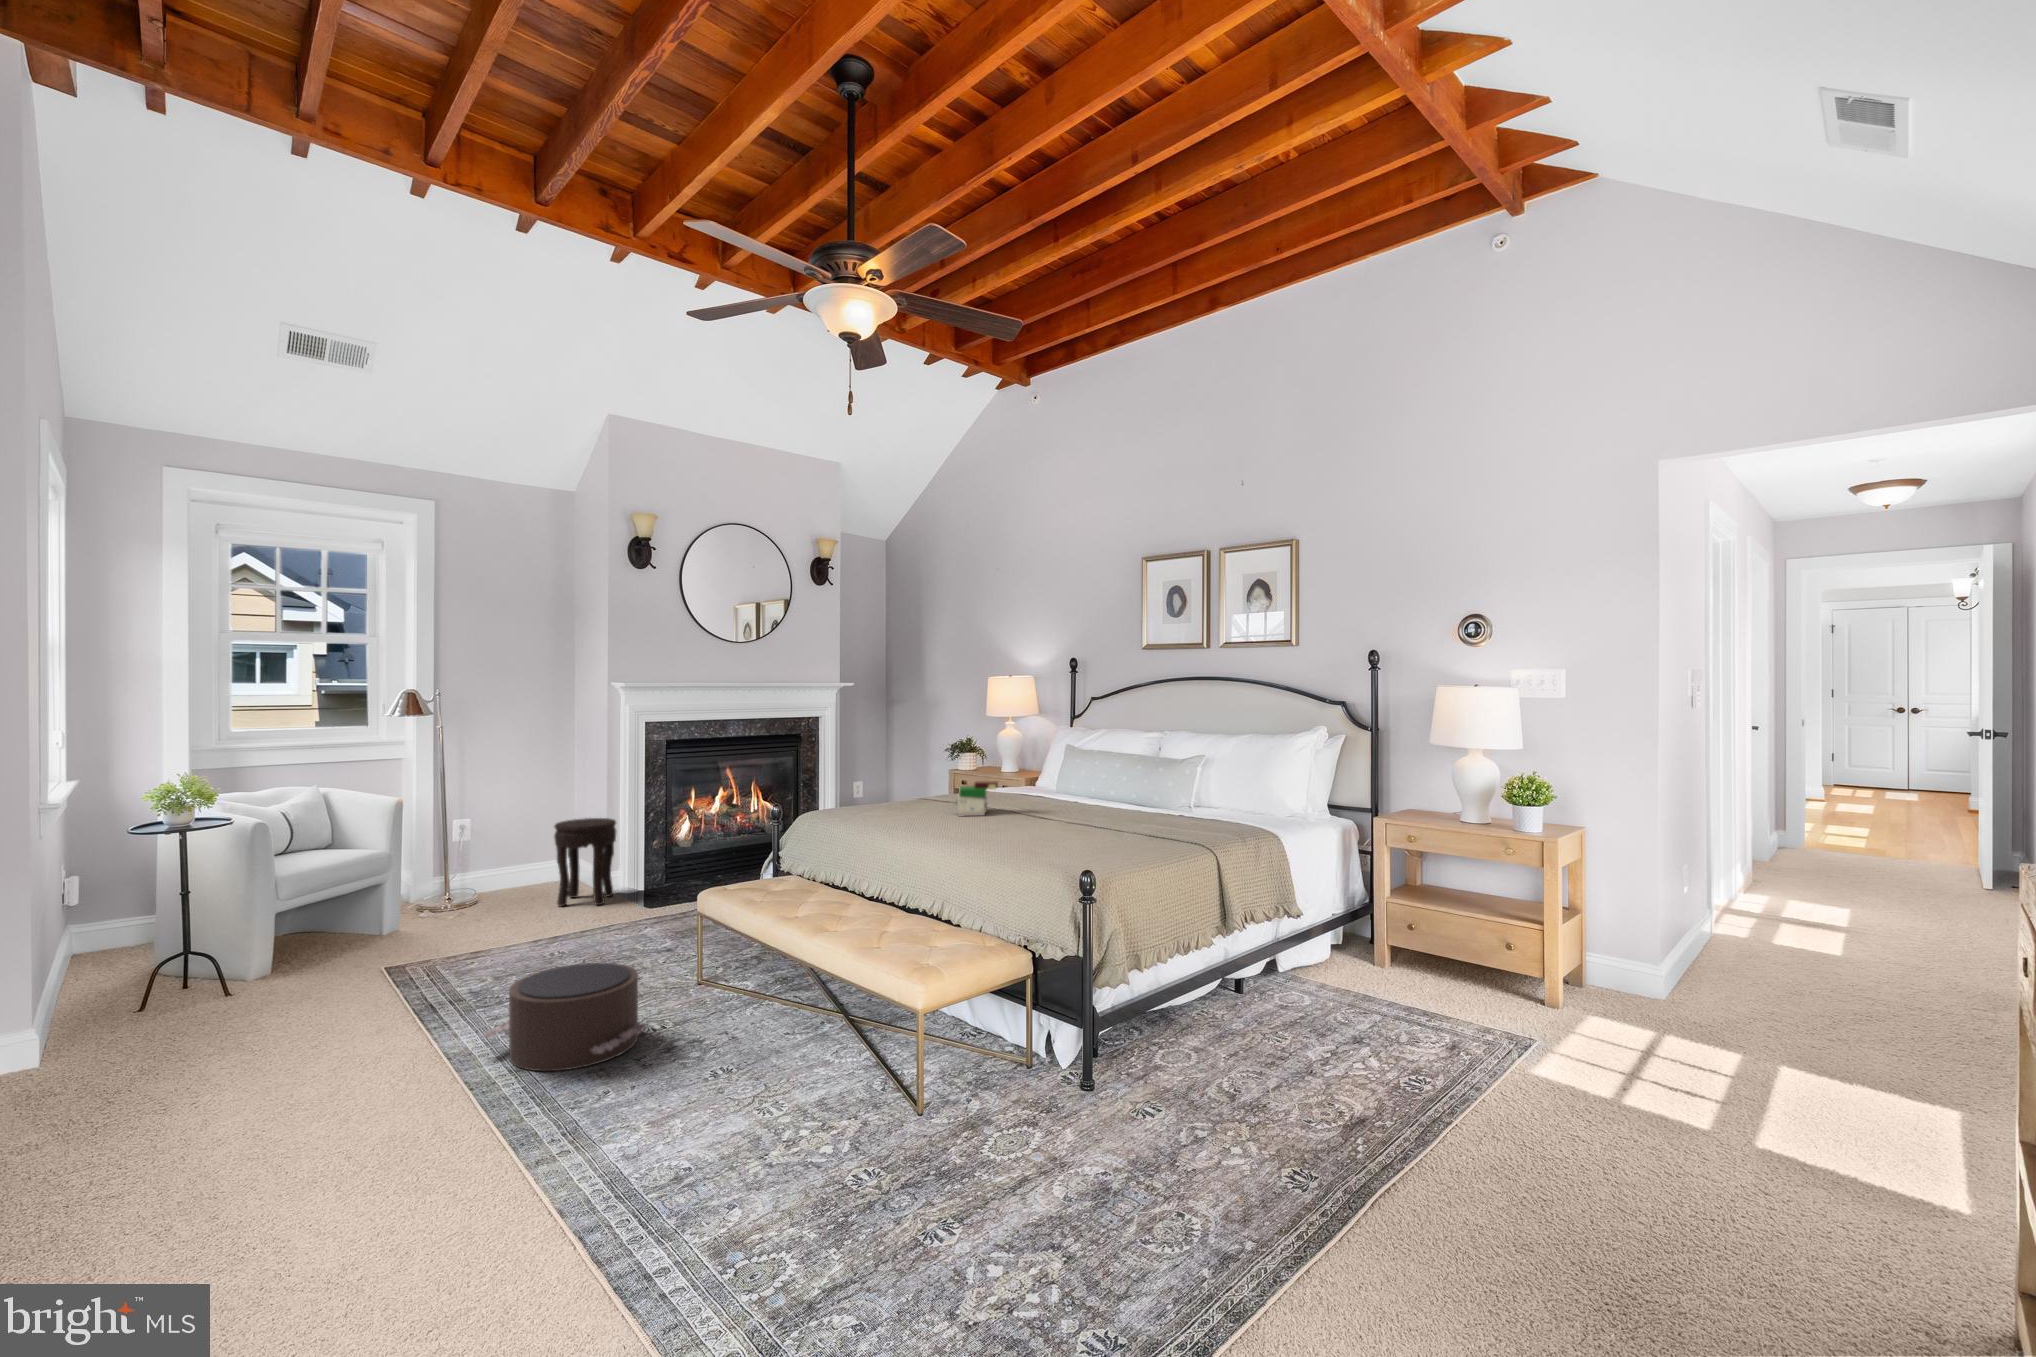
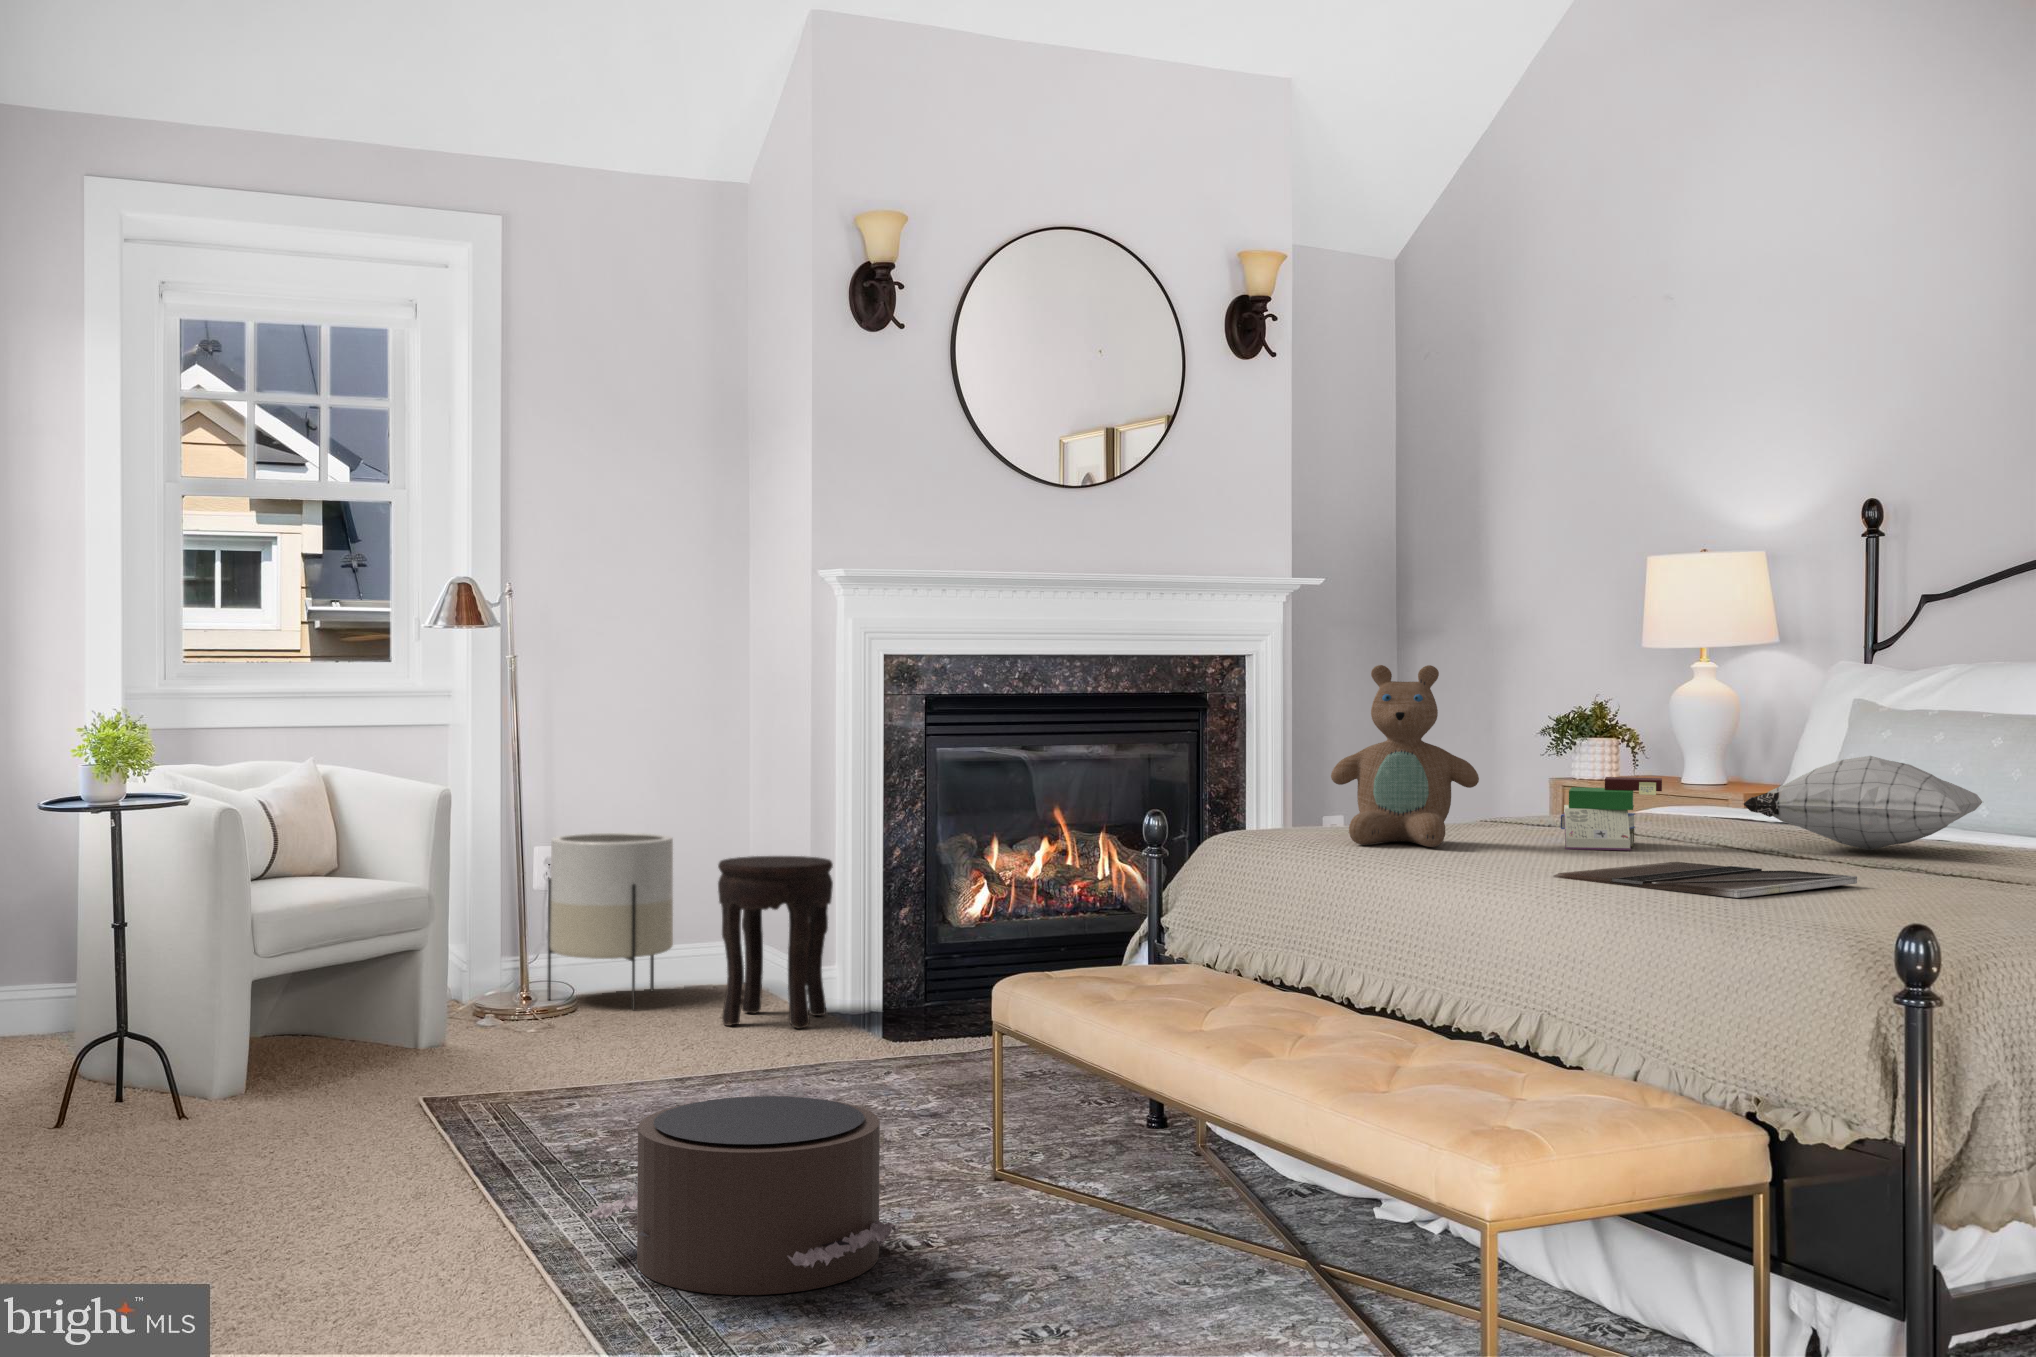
teddy bear: none [856,737,921,820] -> present [1331,665,1479,847]
pillow: none [1030,769,1125,808] -> present [1744,756,1982,850]
planter: none [458,808,530,901] -> present [548,833,673,1010]
laptop: none [949,825,1071,849] -> present [1553,862,1857,898]

